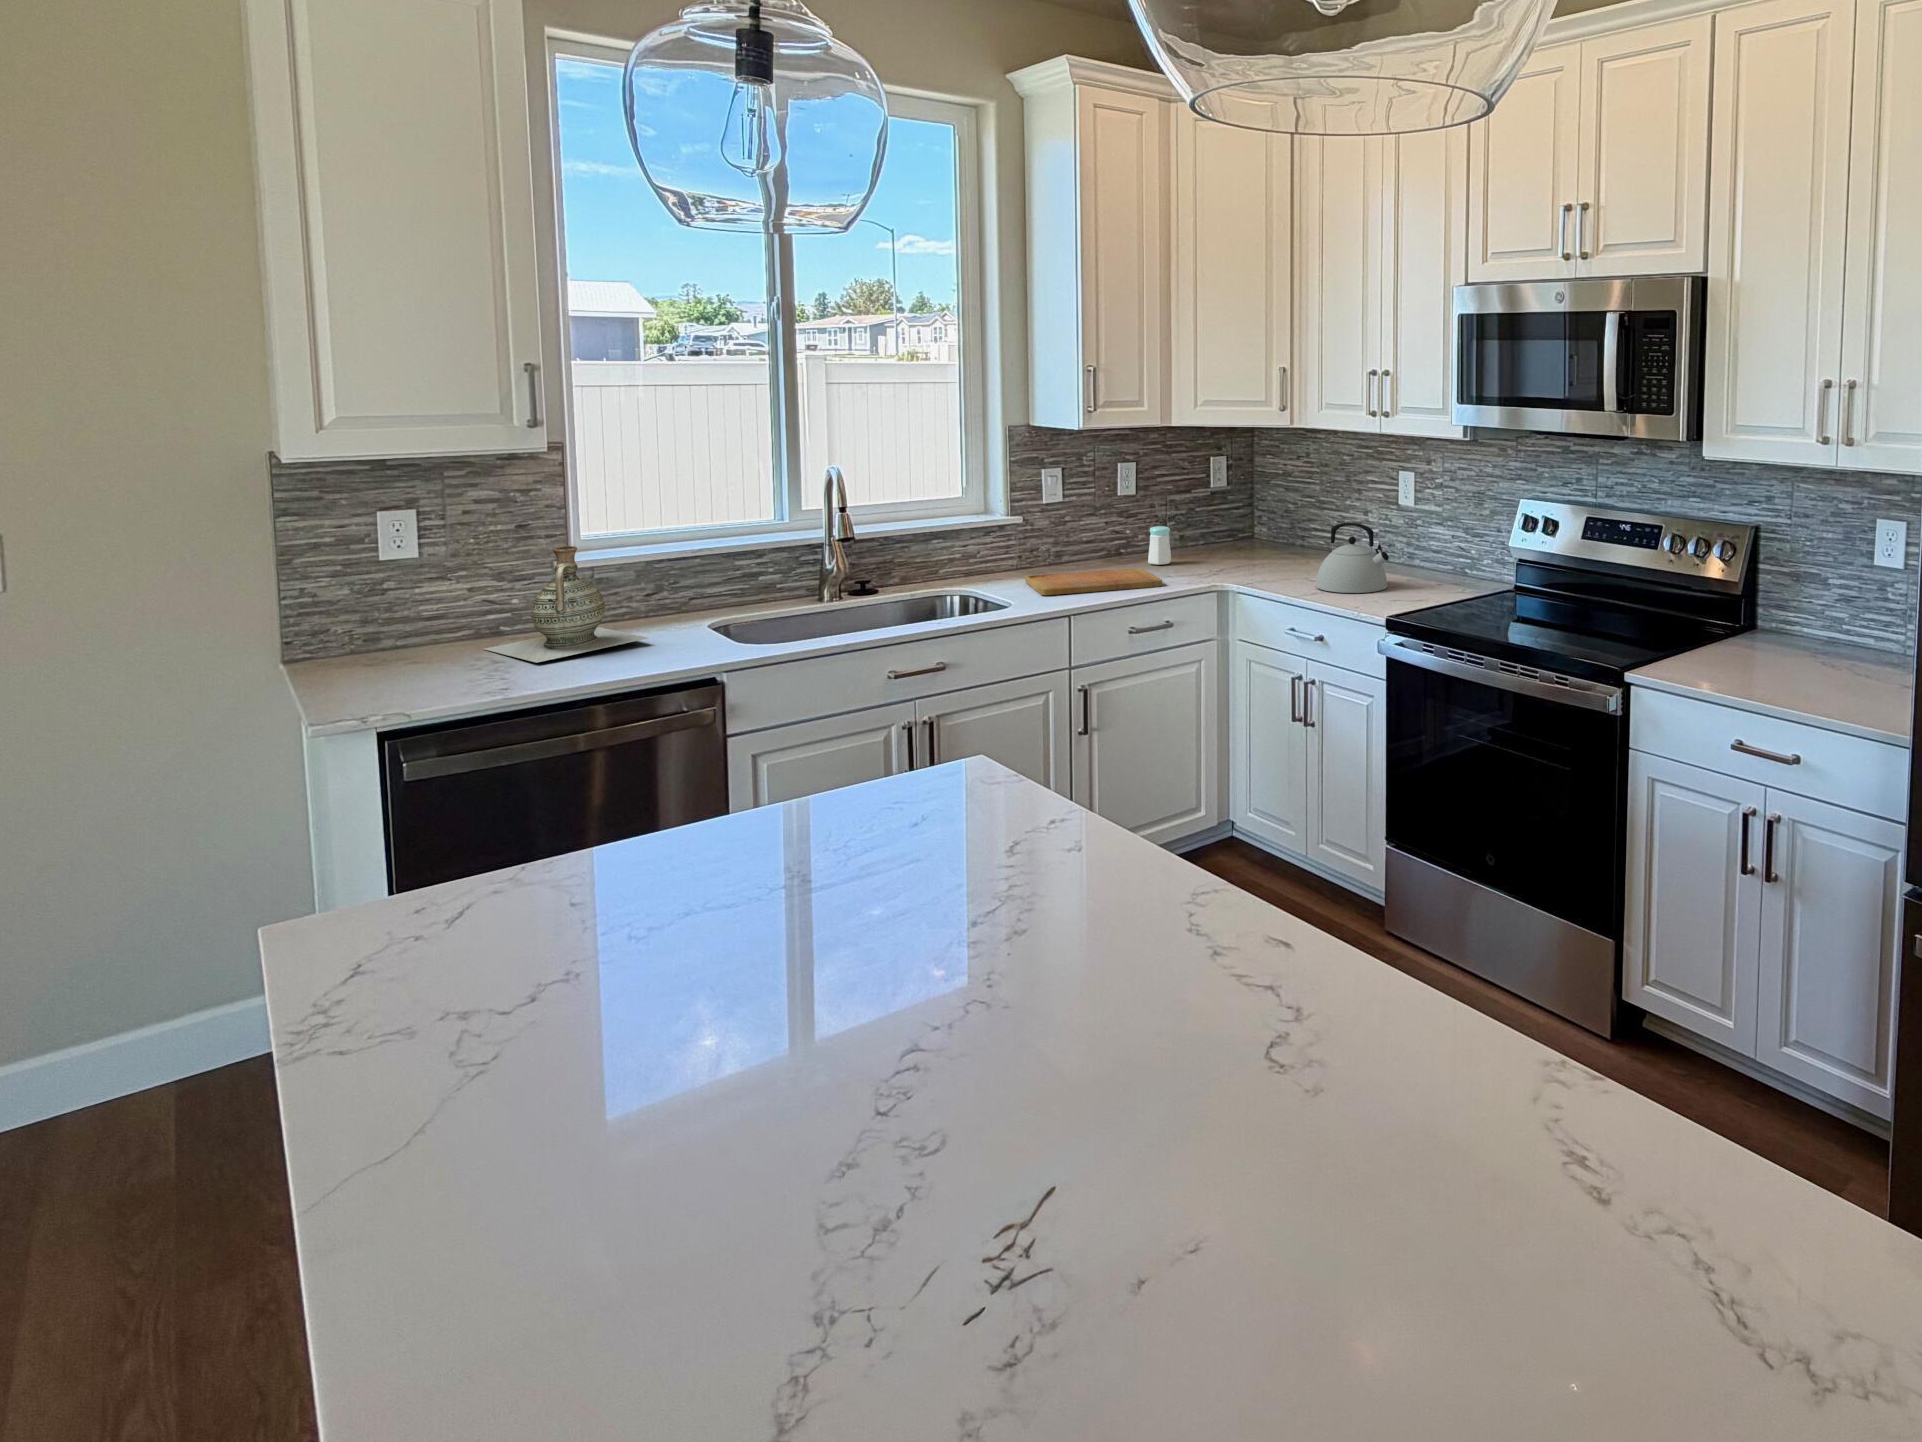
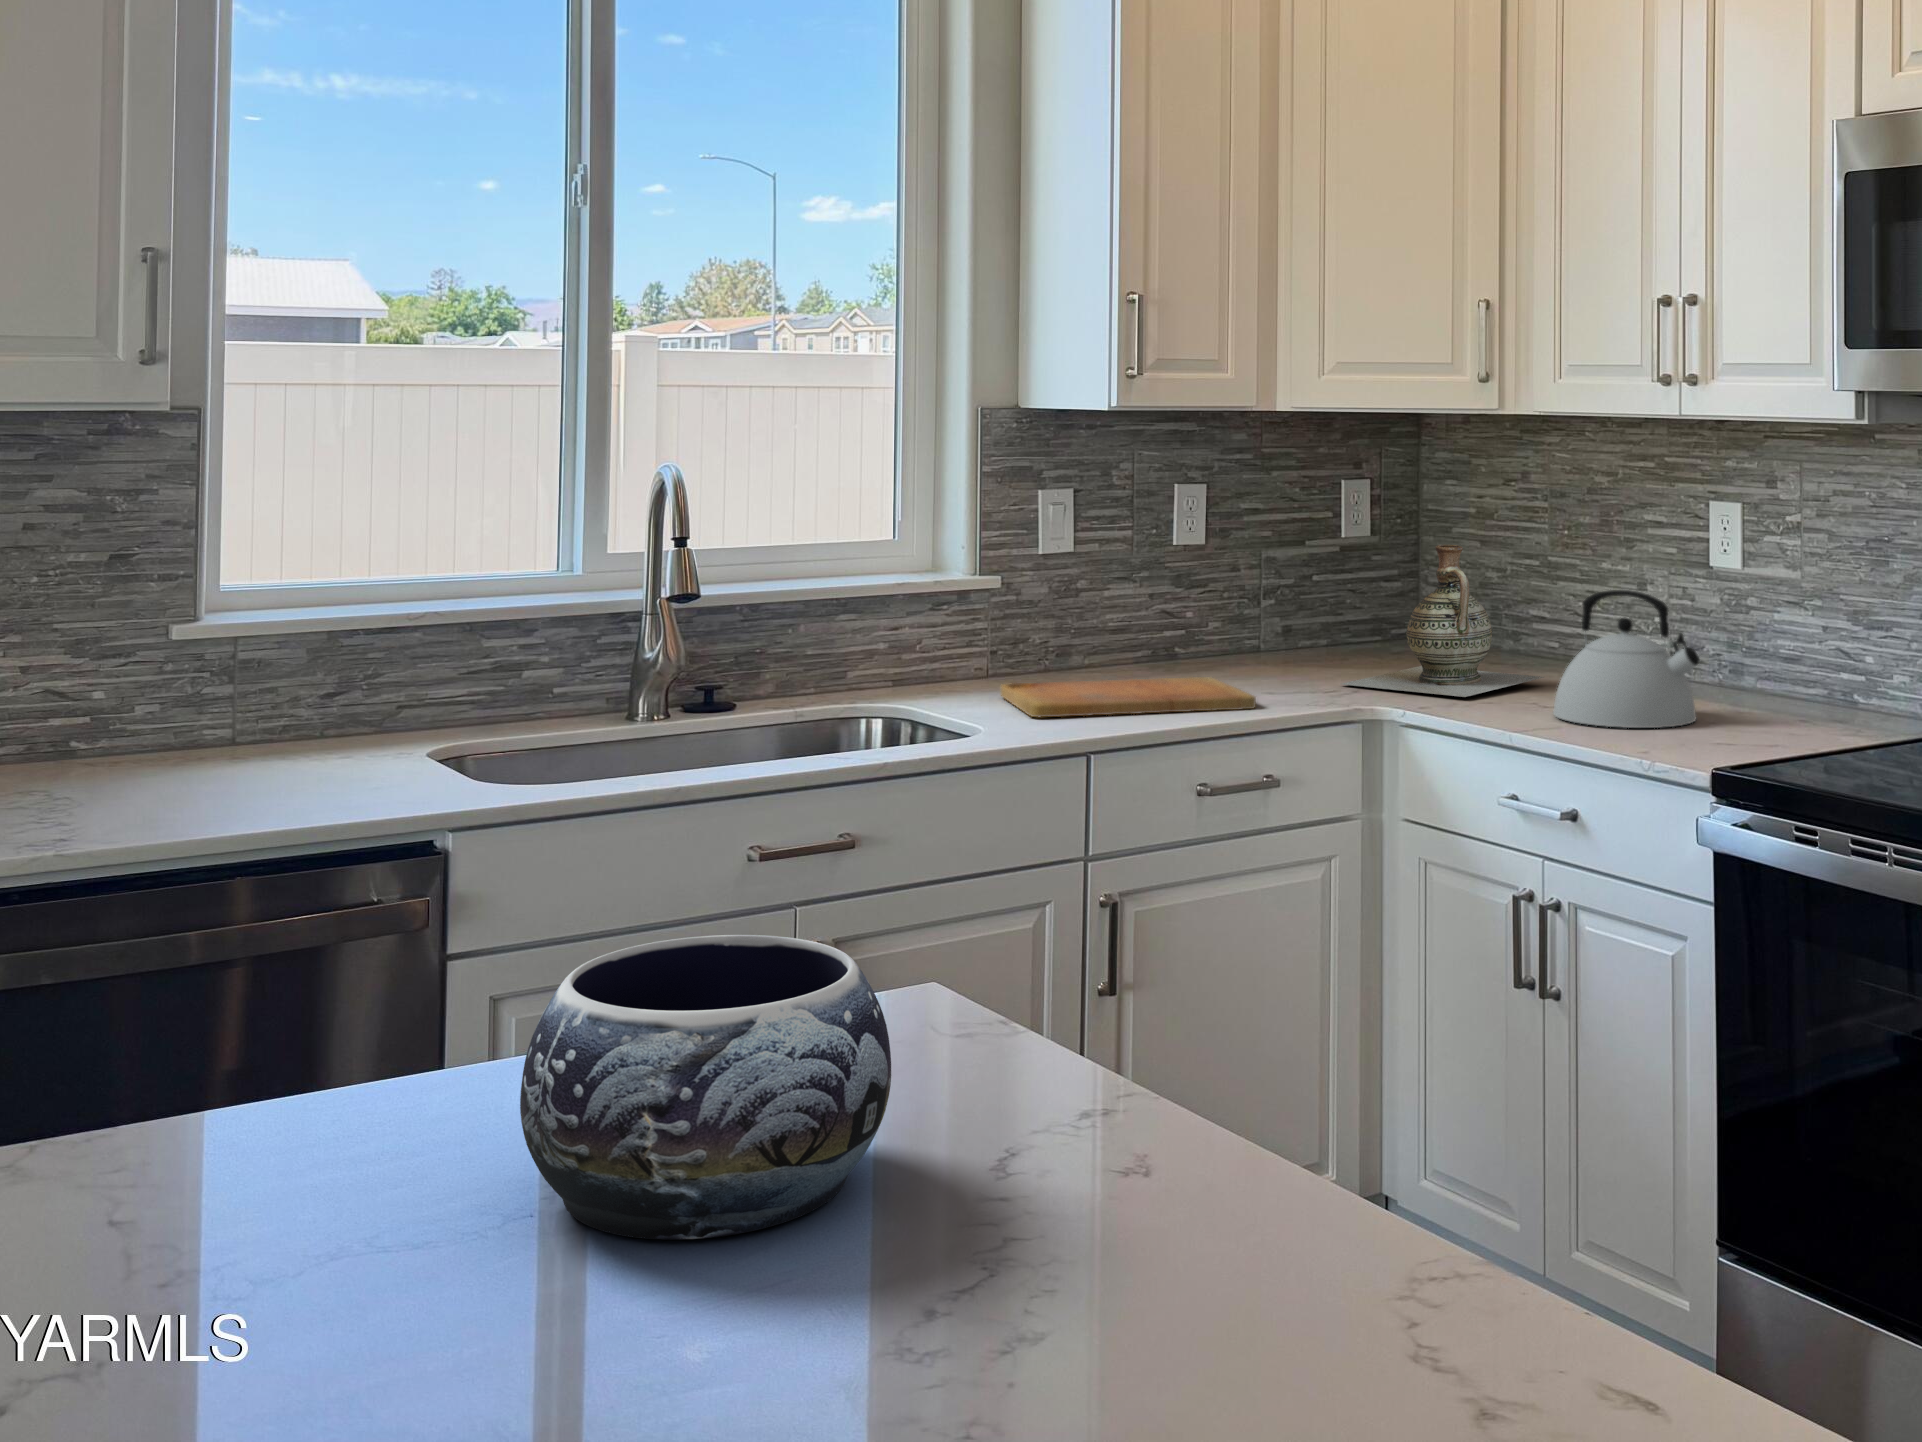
salt shaker: present [1148,526,1171,565] -> none [1225,602,1268,675]
ceramic jug: present [485,546,648,663] -> present [1342,545,1544,697]
decorative bowl: none [791,749,965,888] -> present [520,935,891,1240]

